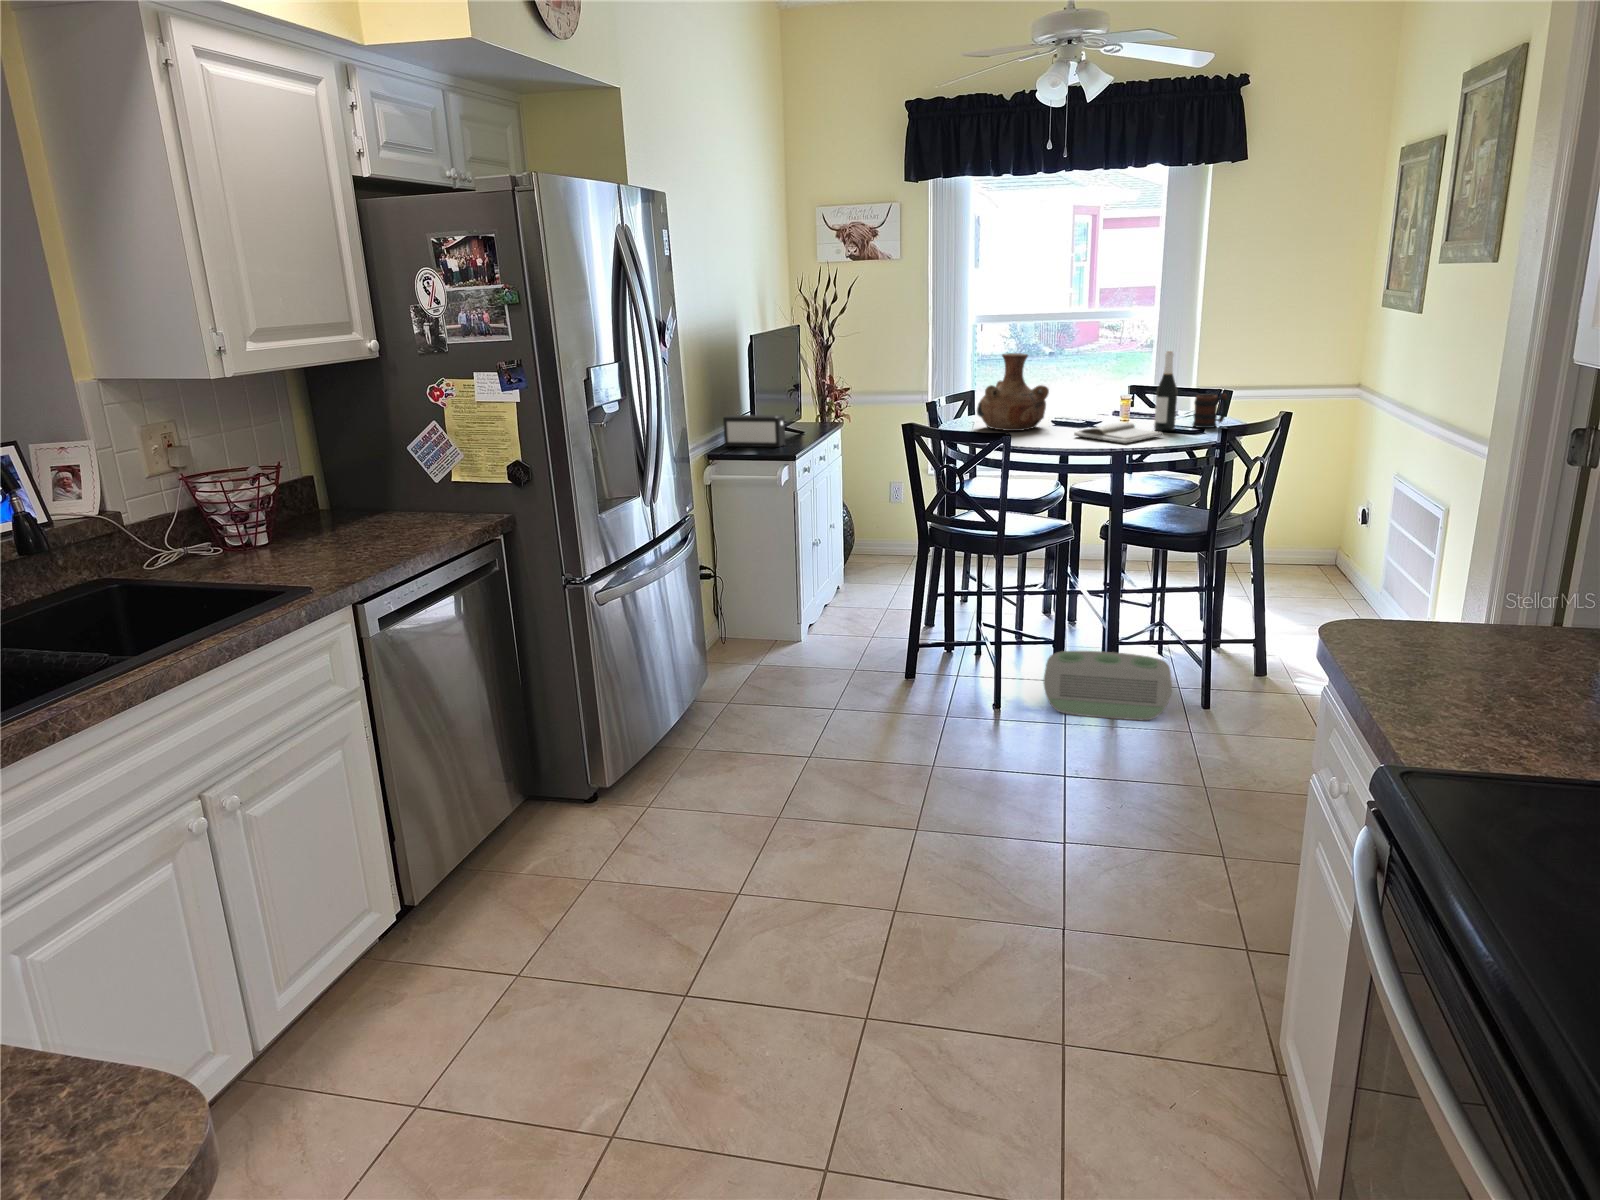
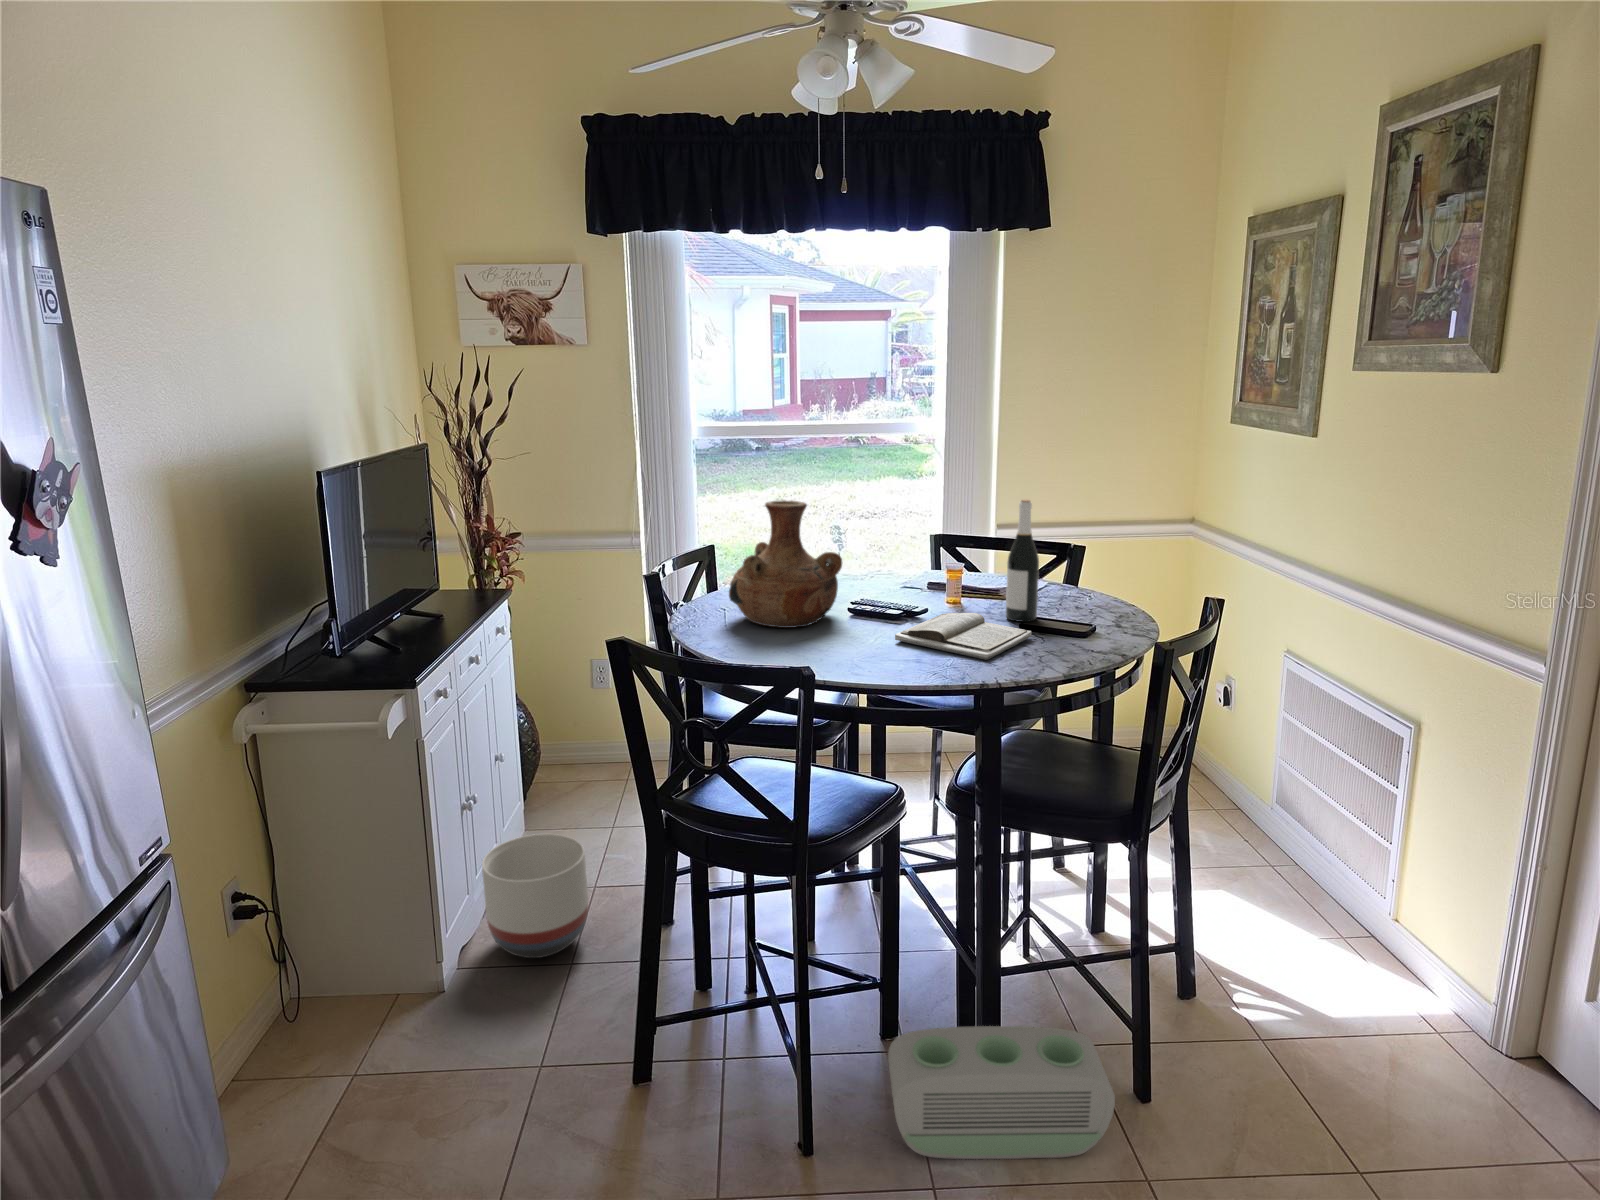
mug: present [1193,394,1229,428] -> none [1055,561,1108,613]
speaker: present [723,415,785,447] -> none [276,611,400,671]
planter: none [823,564,883,631] -> present [482,834,588,958]

